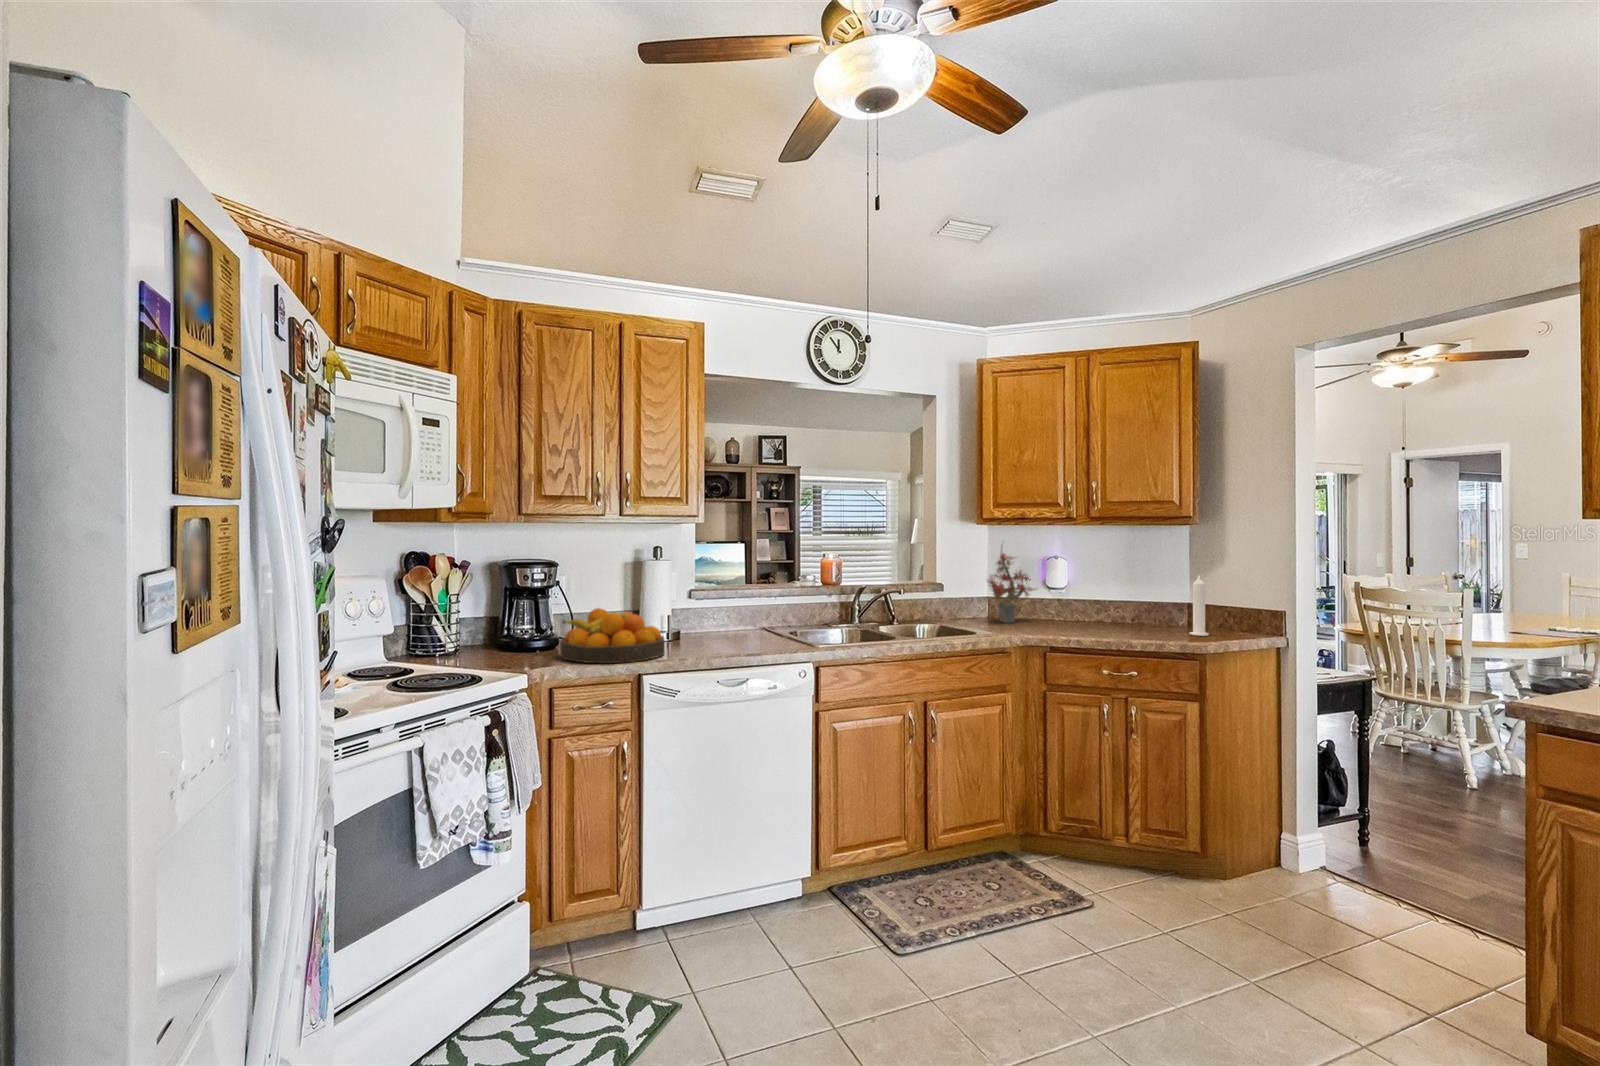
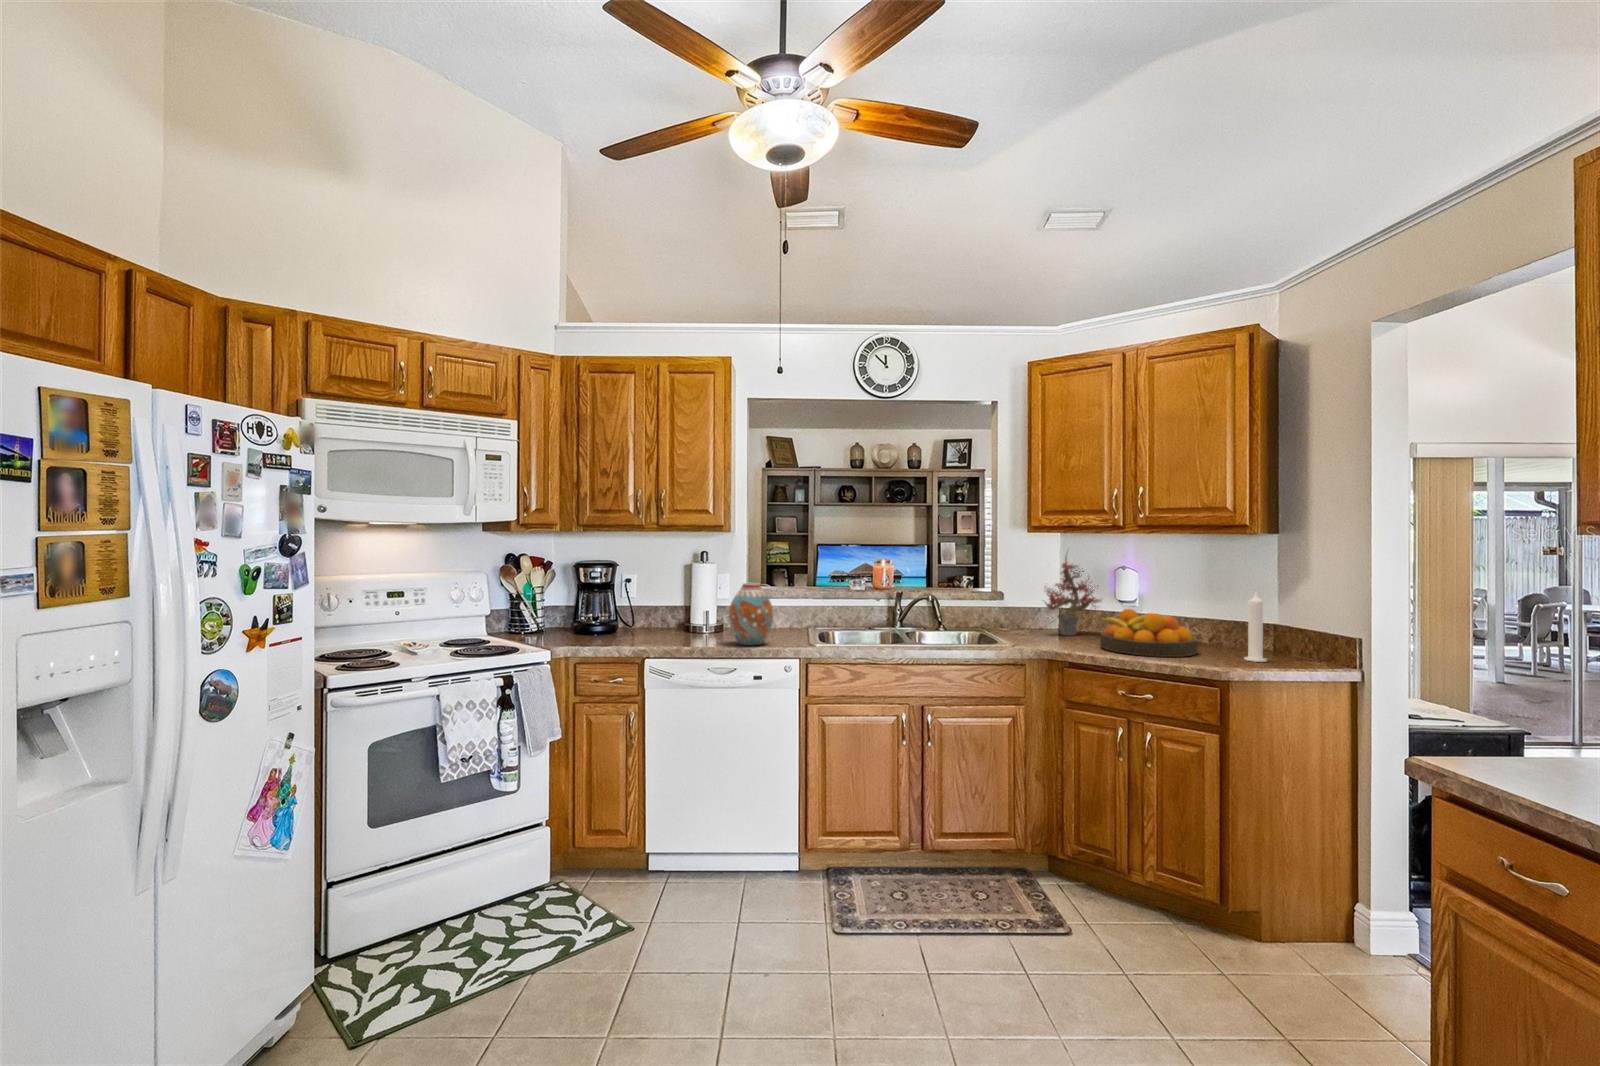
vase: none [726,580,777,651] -> present [729,583,773,645]
fruit bowl: present [561,608,665,663] -> present [1099,609,1198,657]

